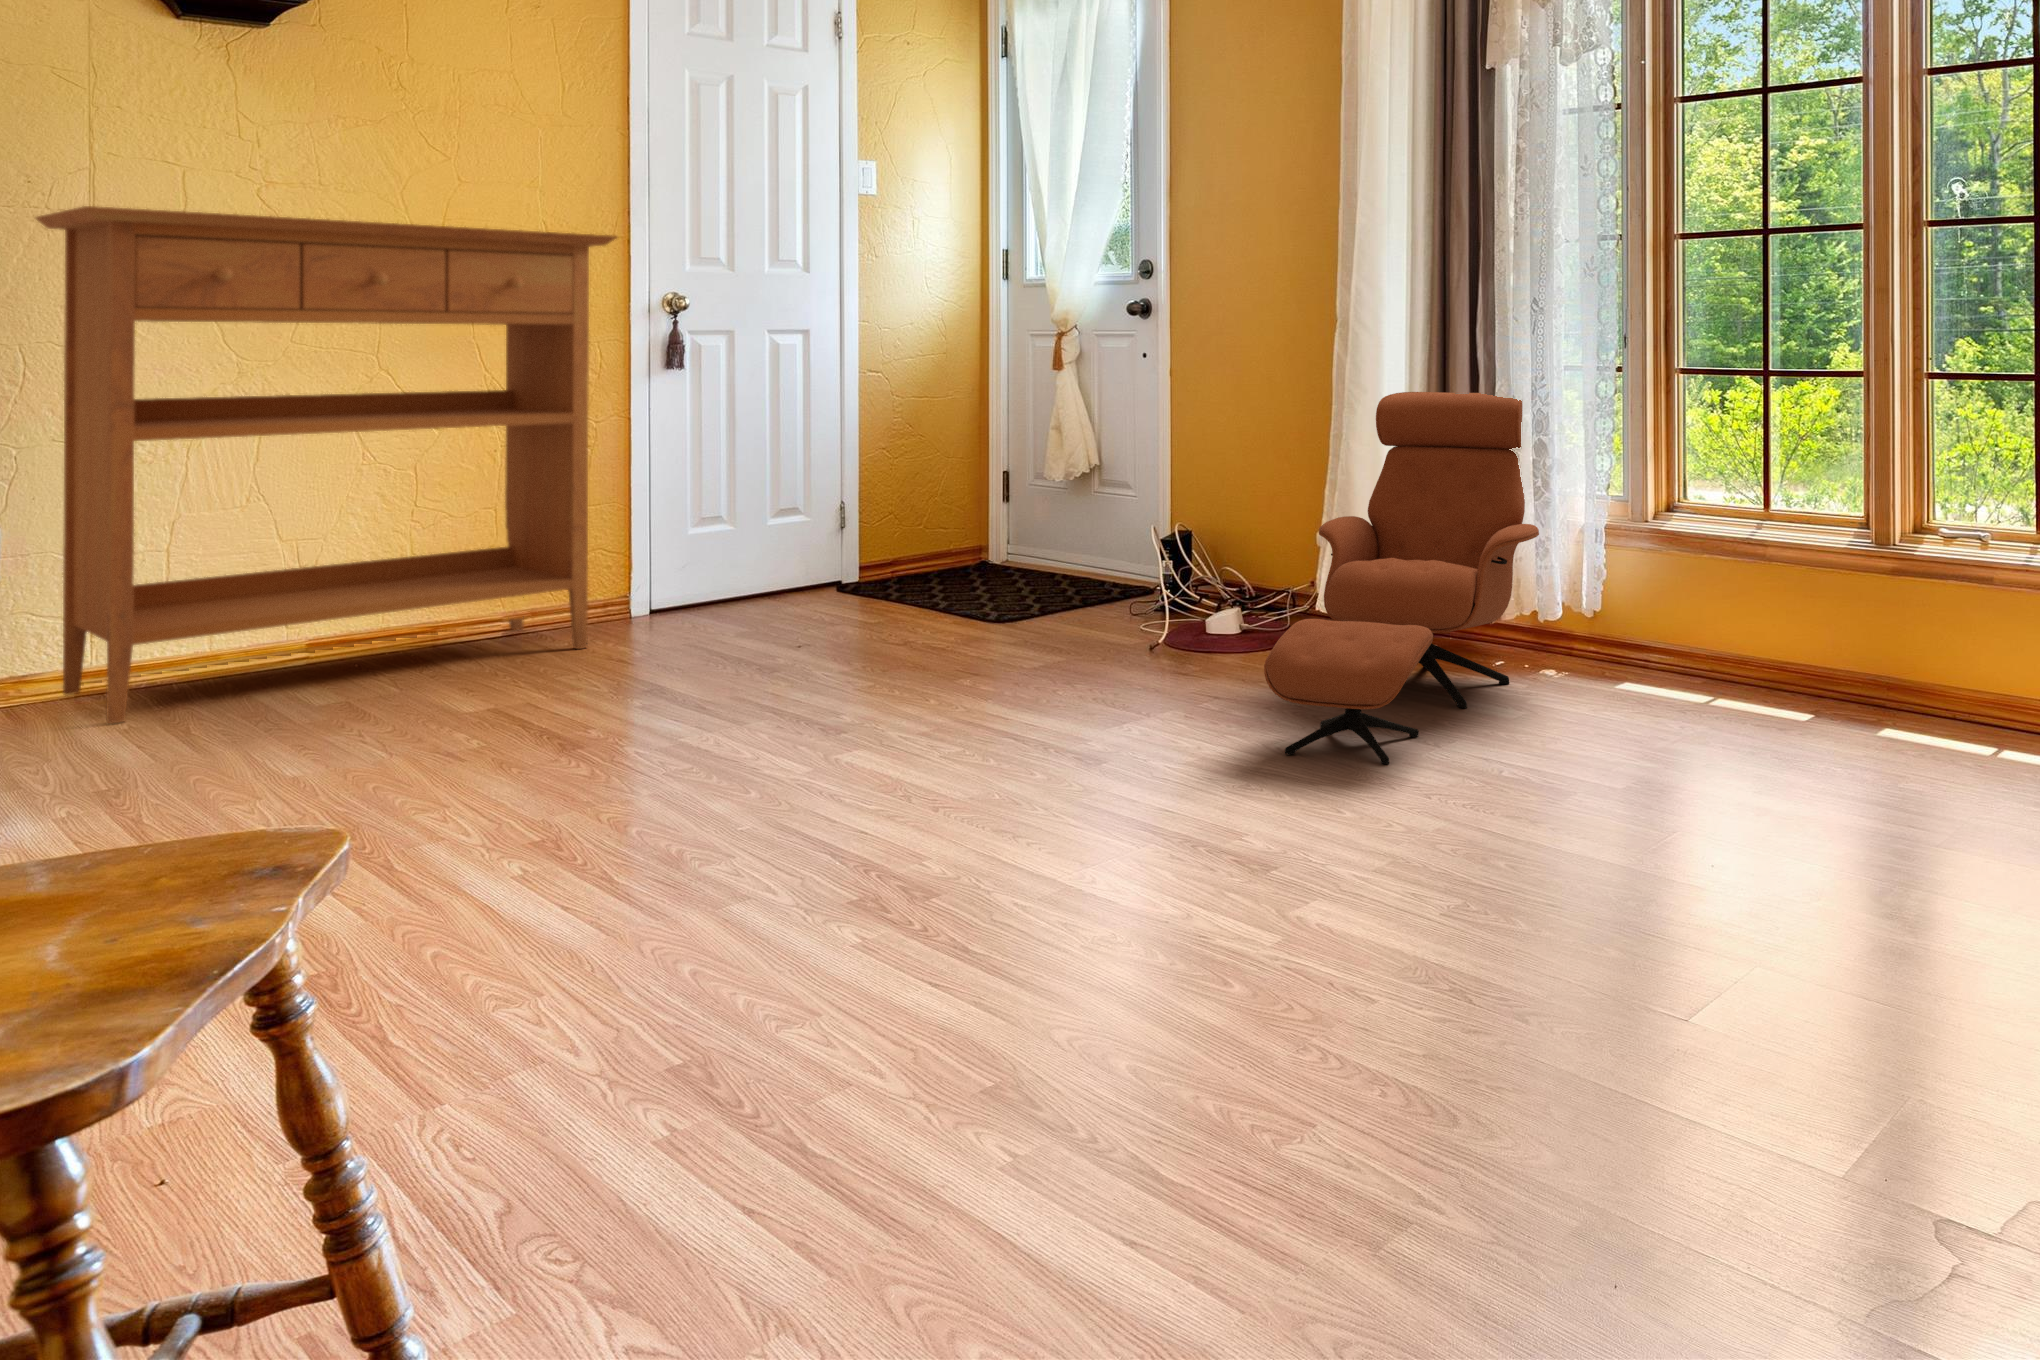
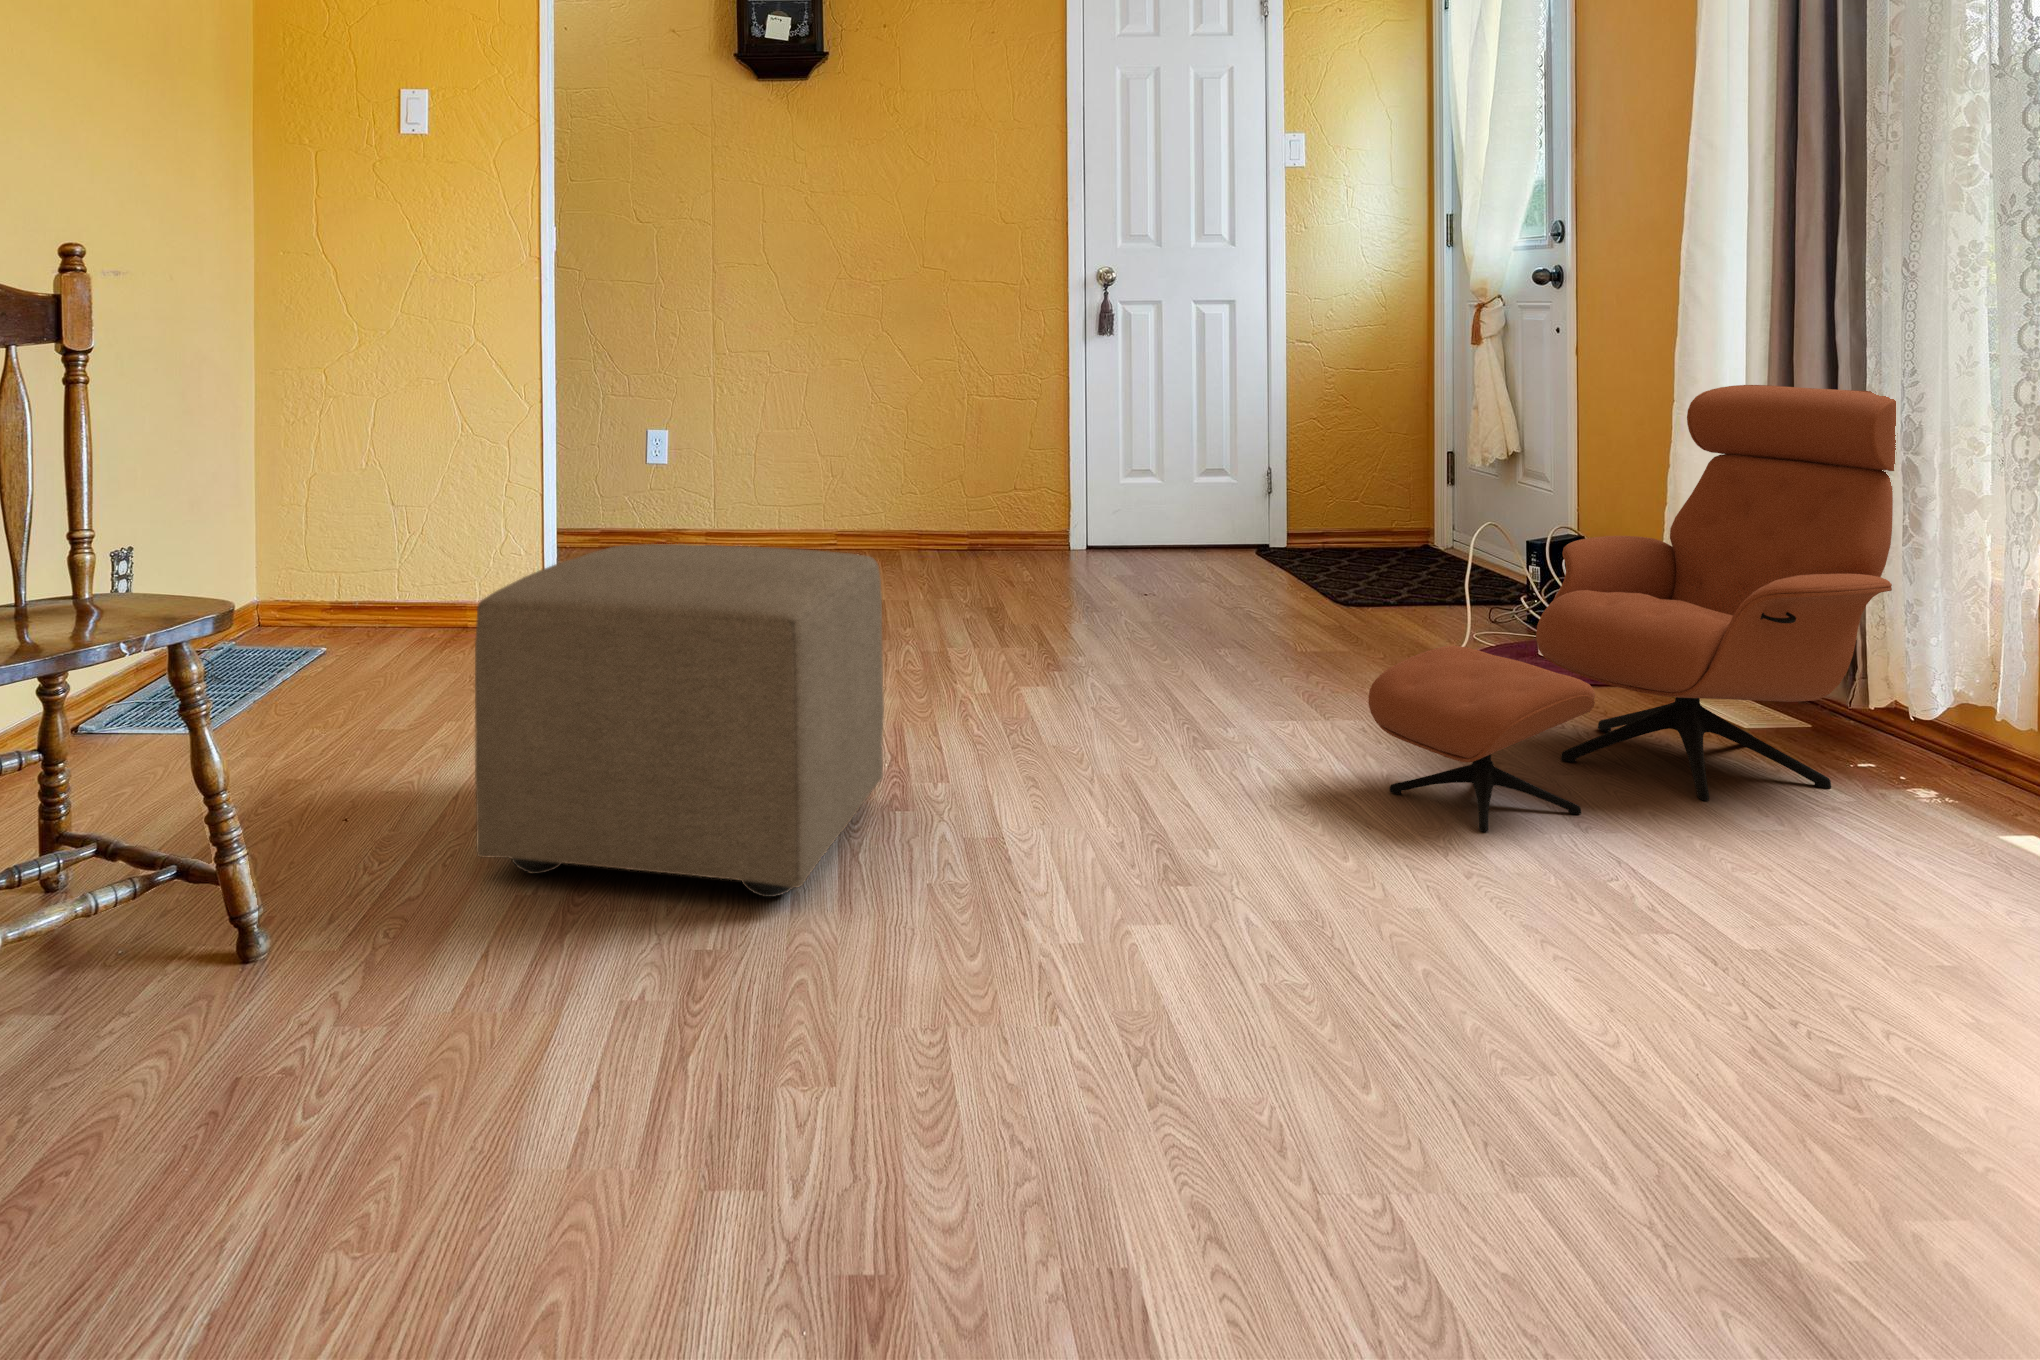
console table: present [36,206,617,724] -> none [670,224,1019,577]
ottoman: none [489,607,1005,1103] -> present [475,544,884,898]

